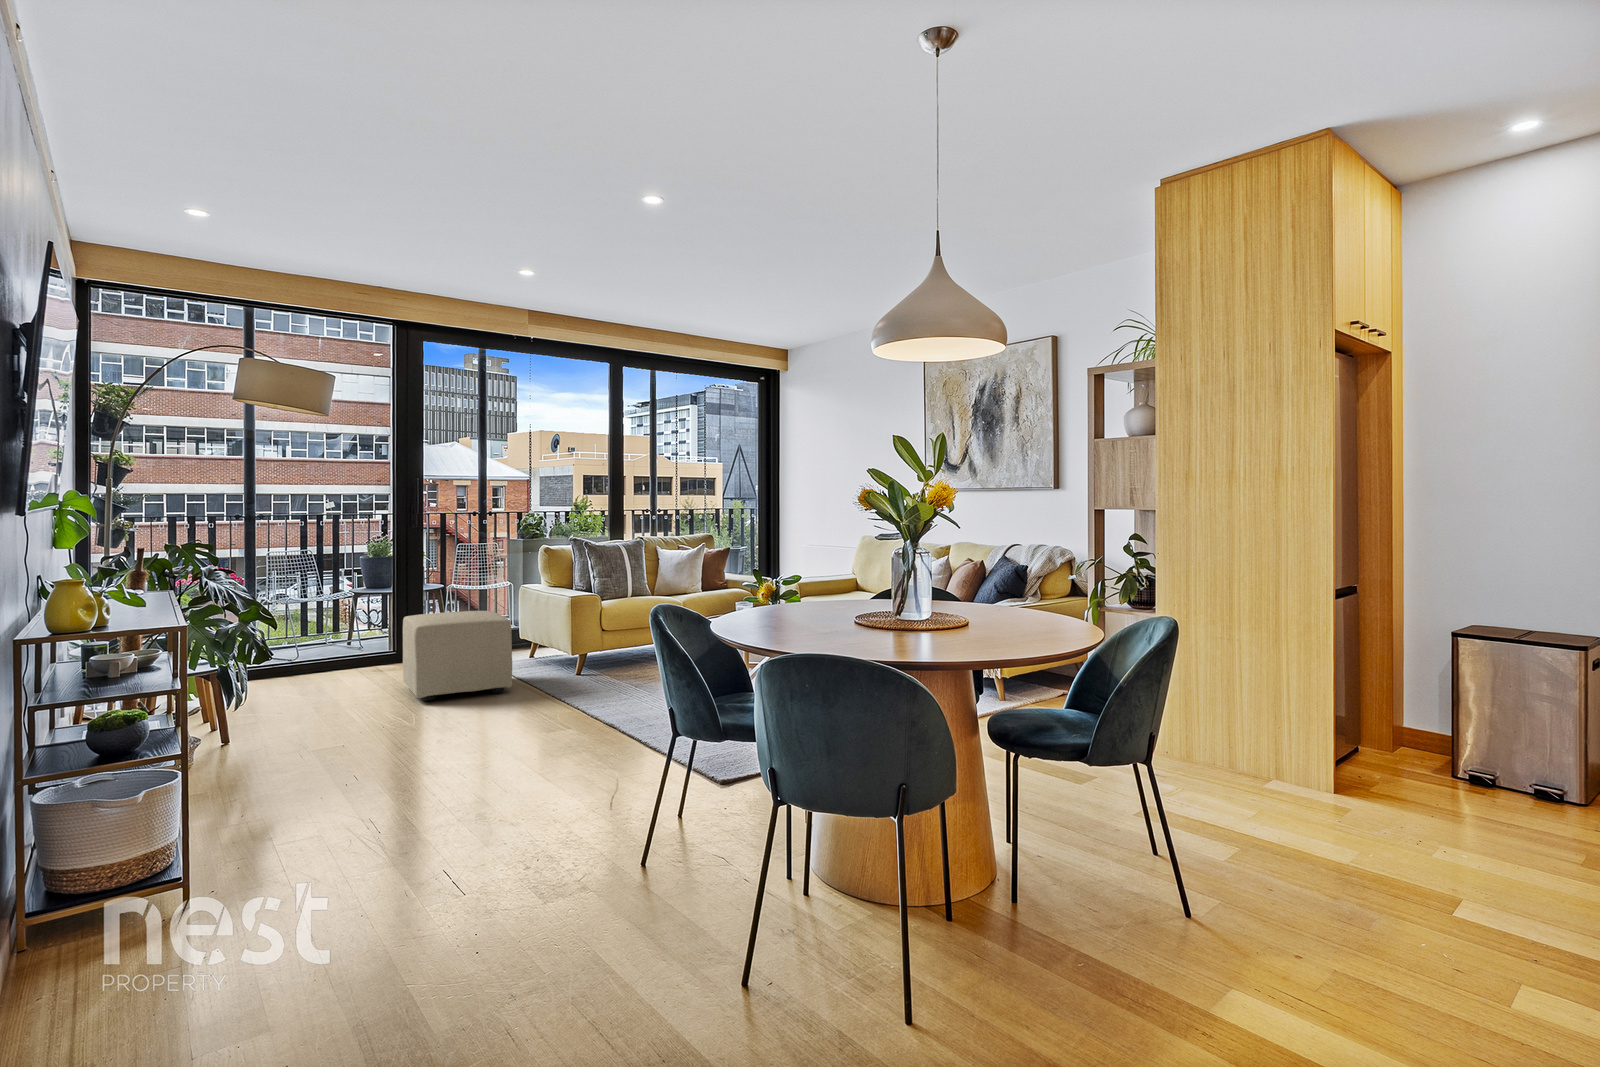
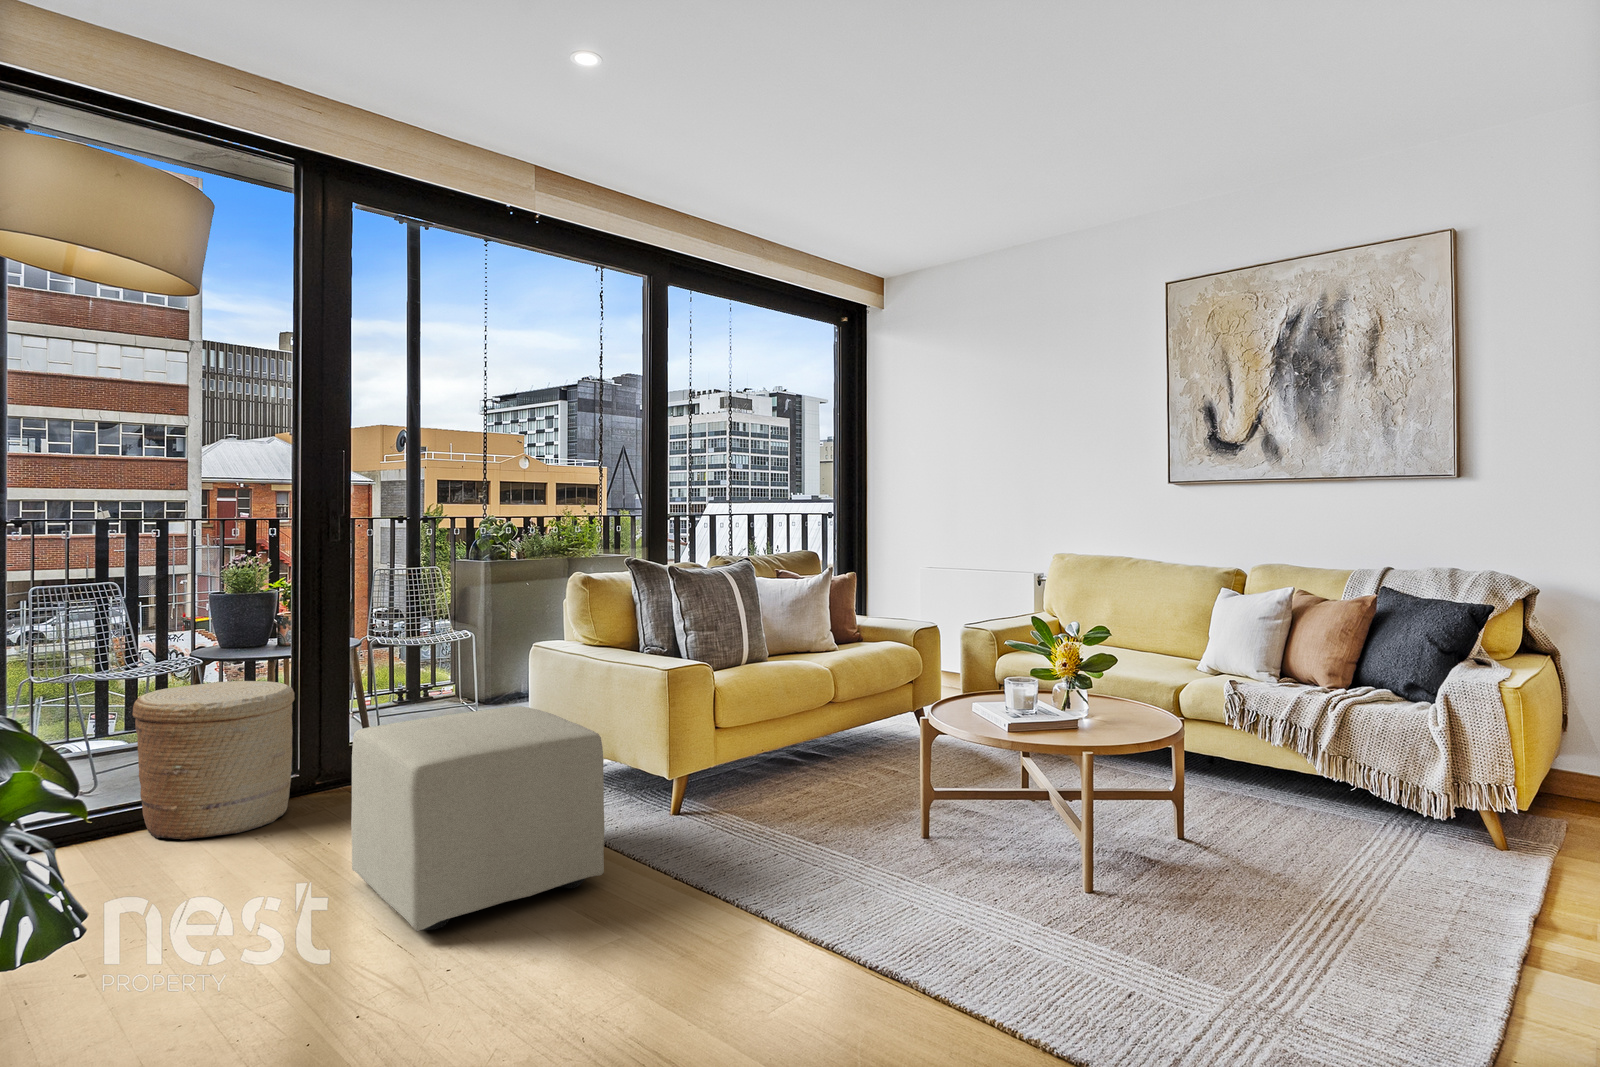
woven basket: none [316,600,393,673] -> present [132,681,295,840]

